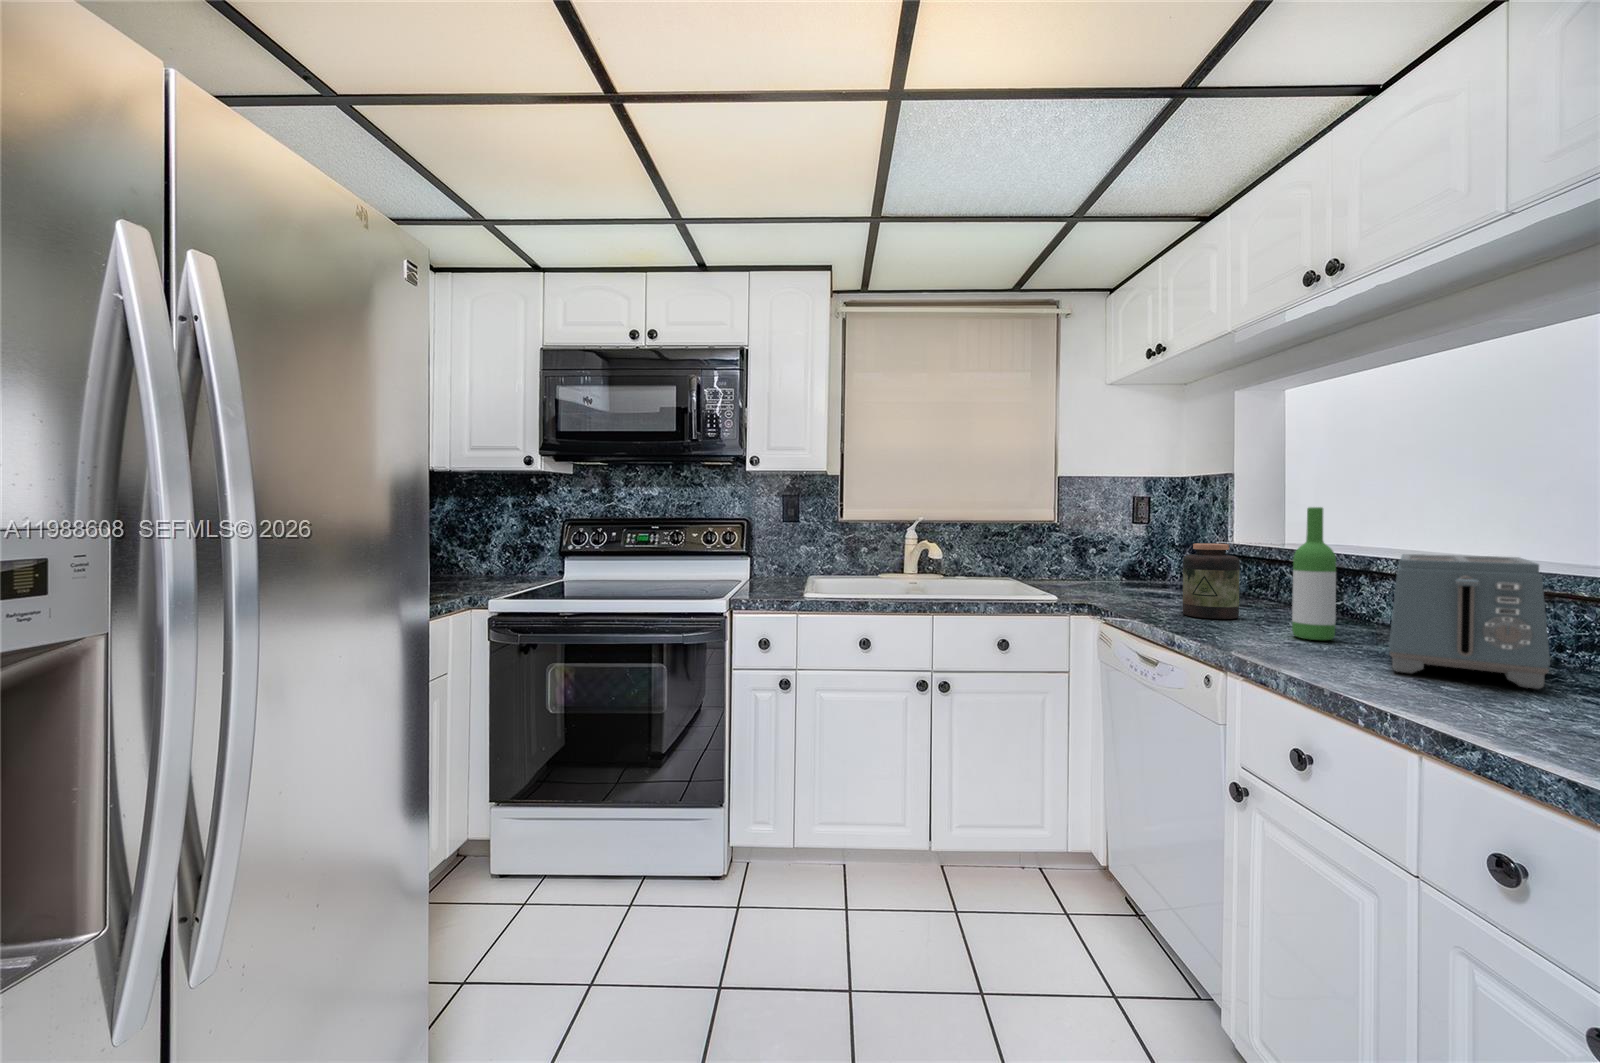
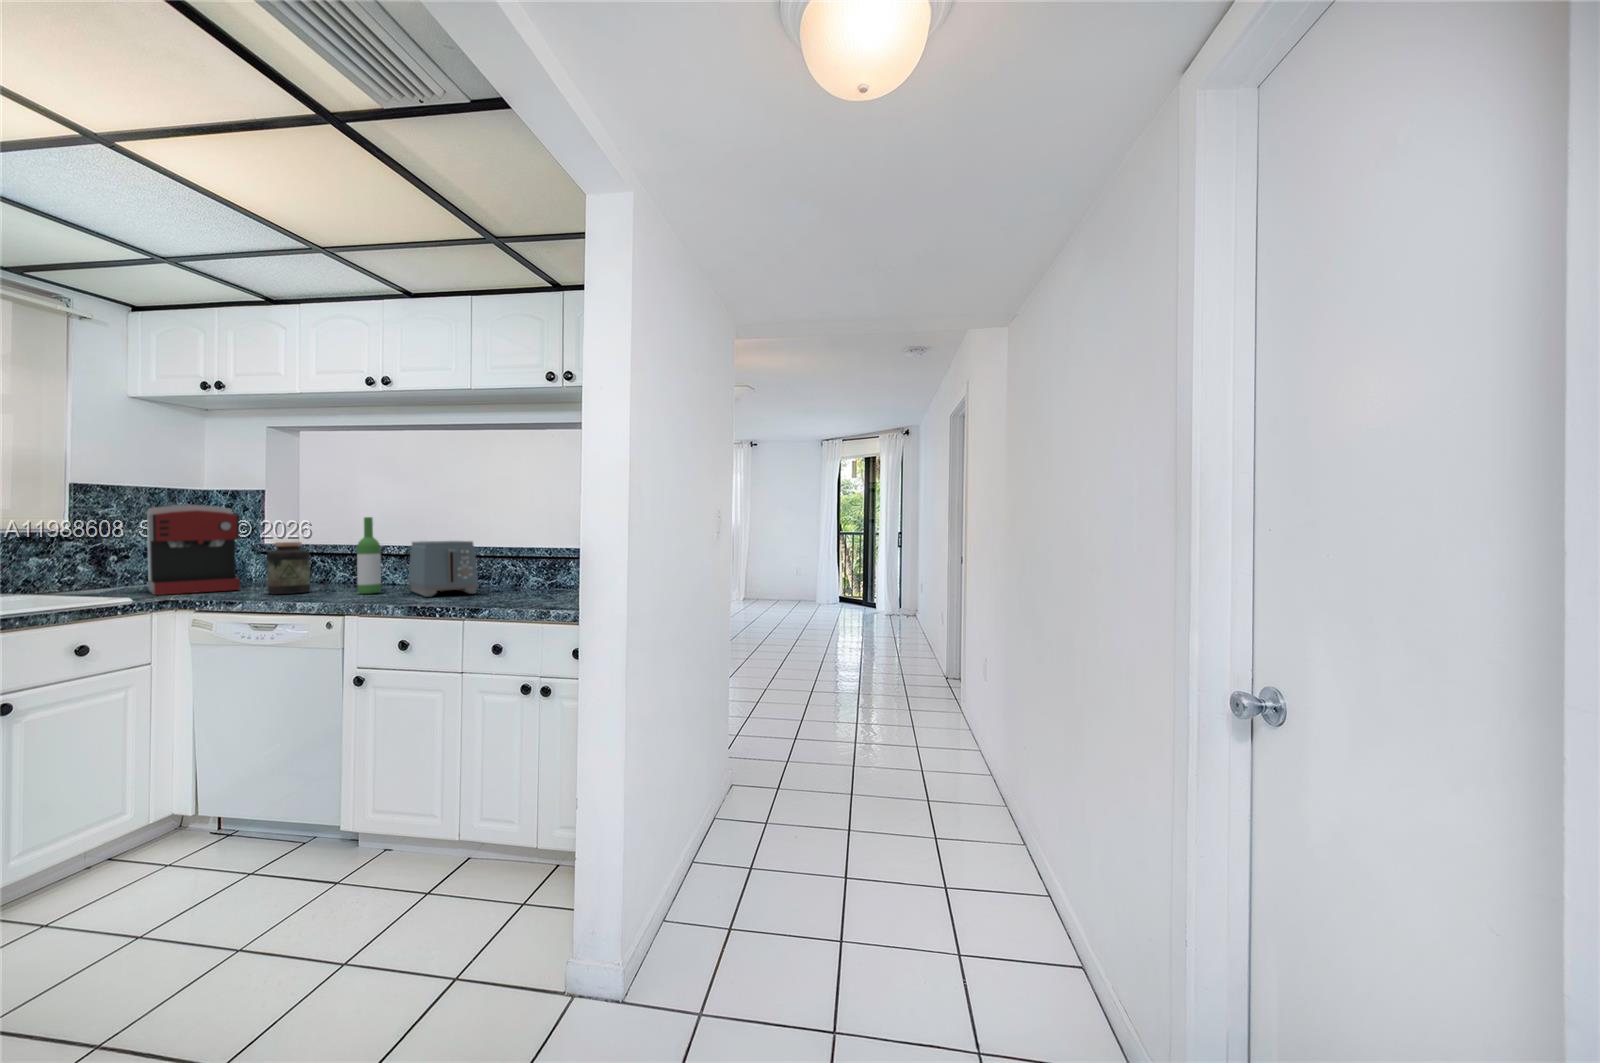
coffee maker: none [1089,496,1181,601] -> present [147,505,240,595]

